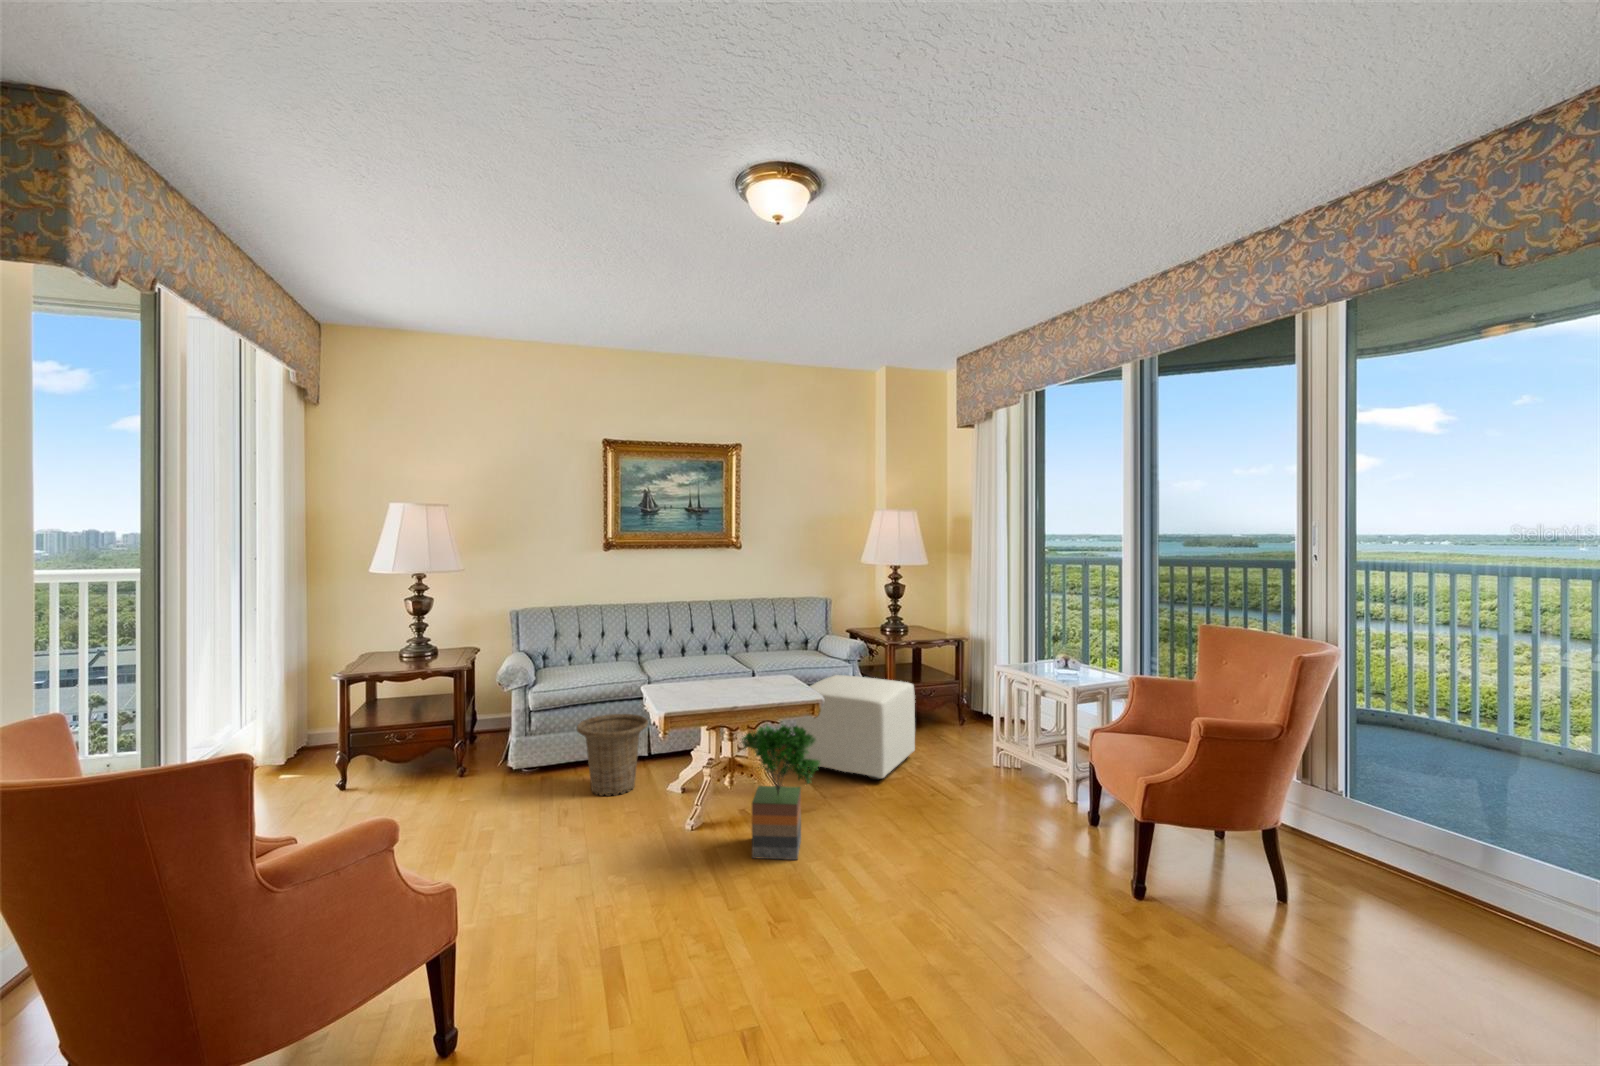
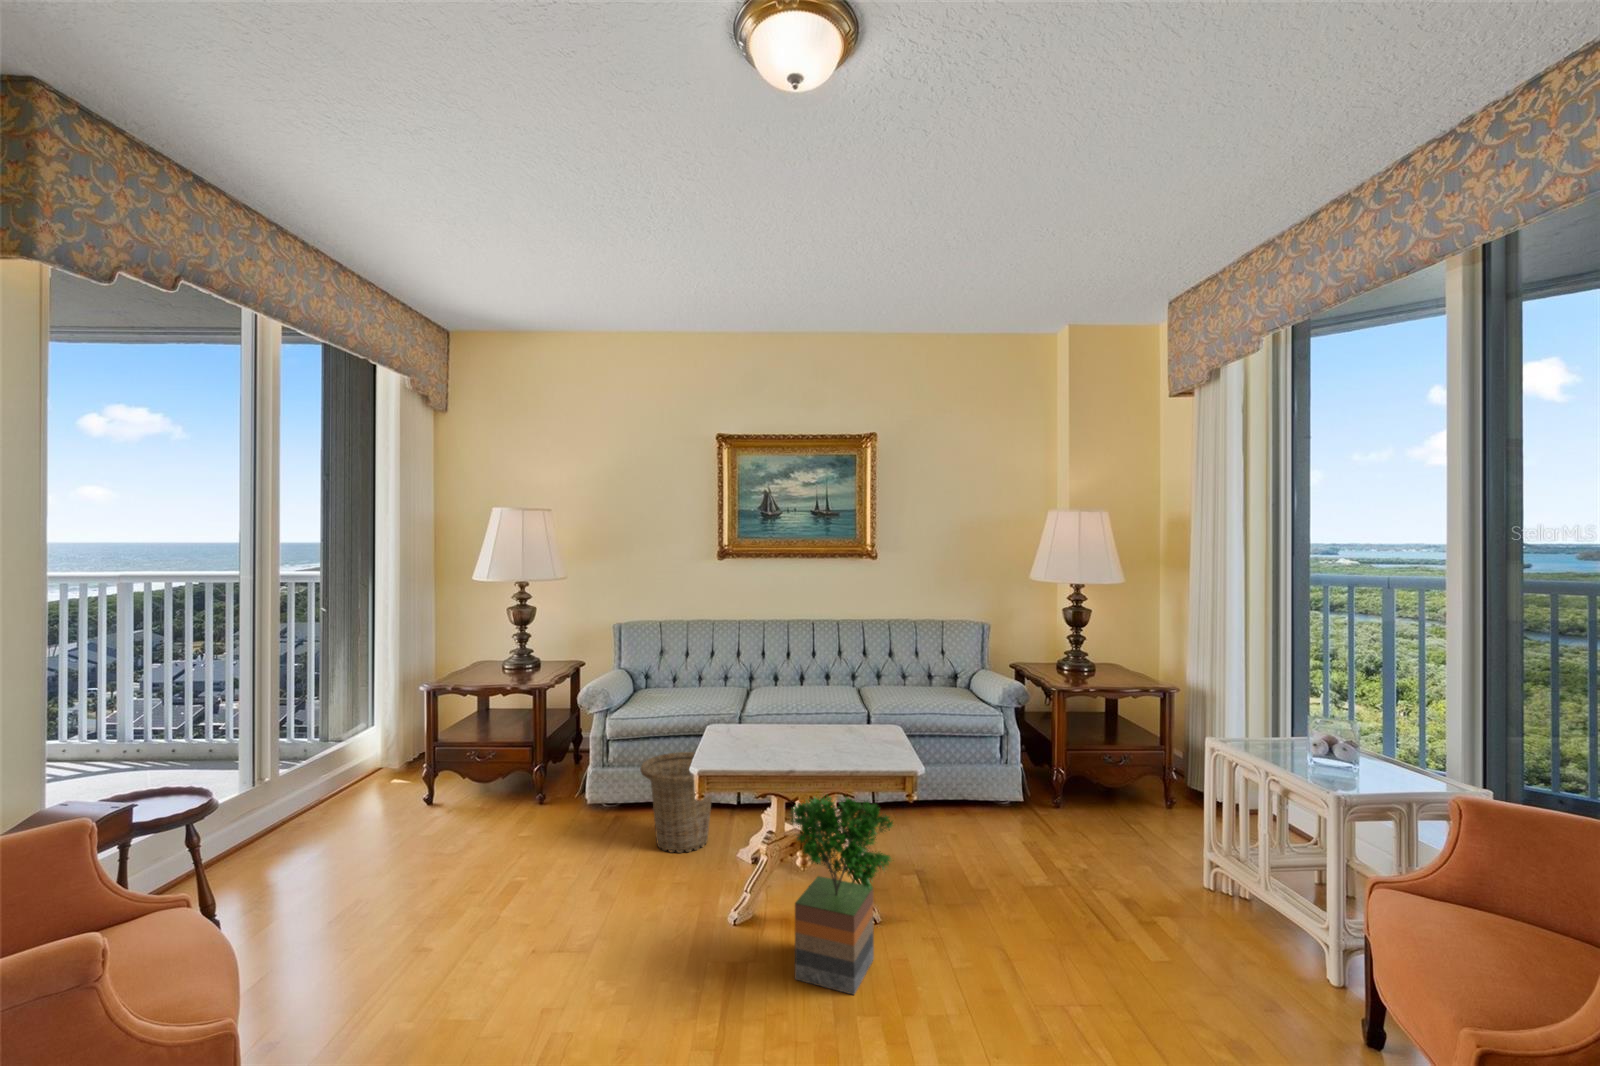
ottoman: present [796,675,915,780] -> none [911,725,1084,879]

